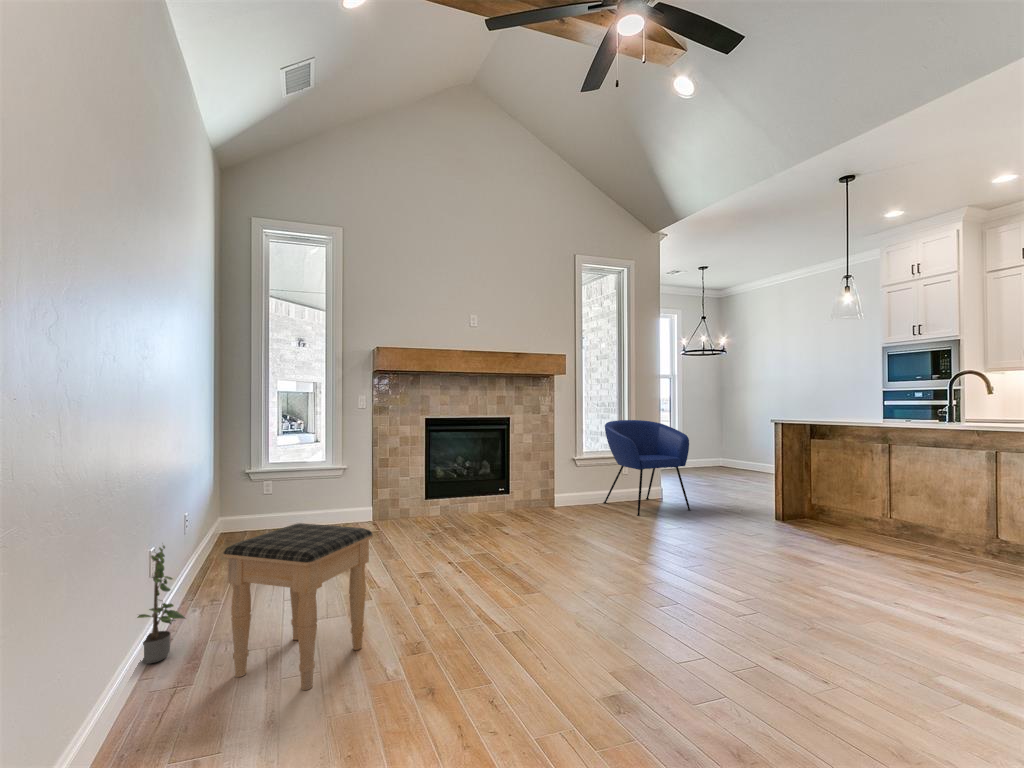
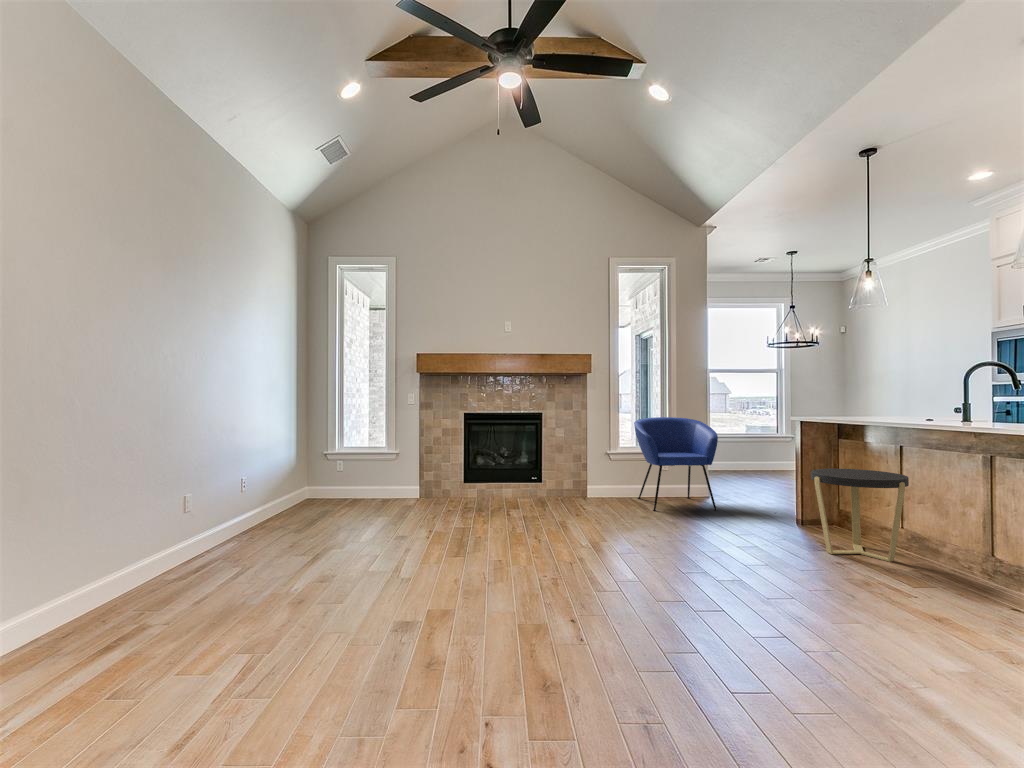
side table: none [820,466,913,550] -> present [811,469,909,562]
footstool: present [223,523,373,690] -> none [224,482,323,586]
potted plant: present [137,545,185,664] -> none [183,488,223,563]

